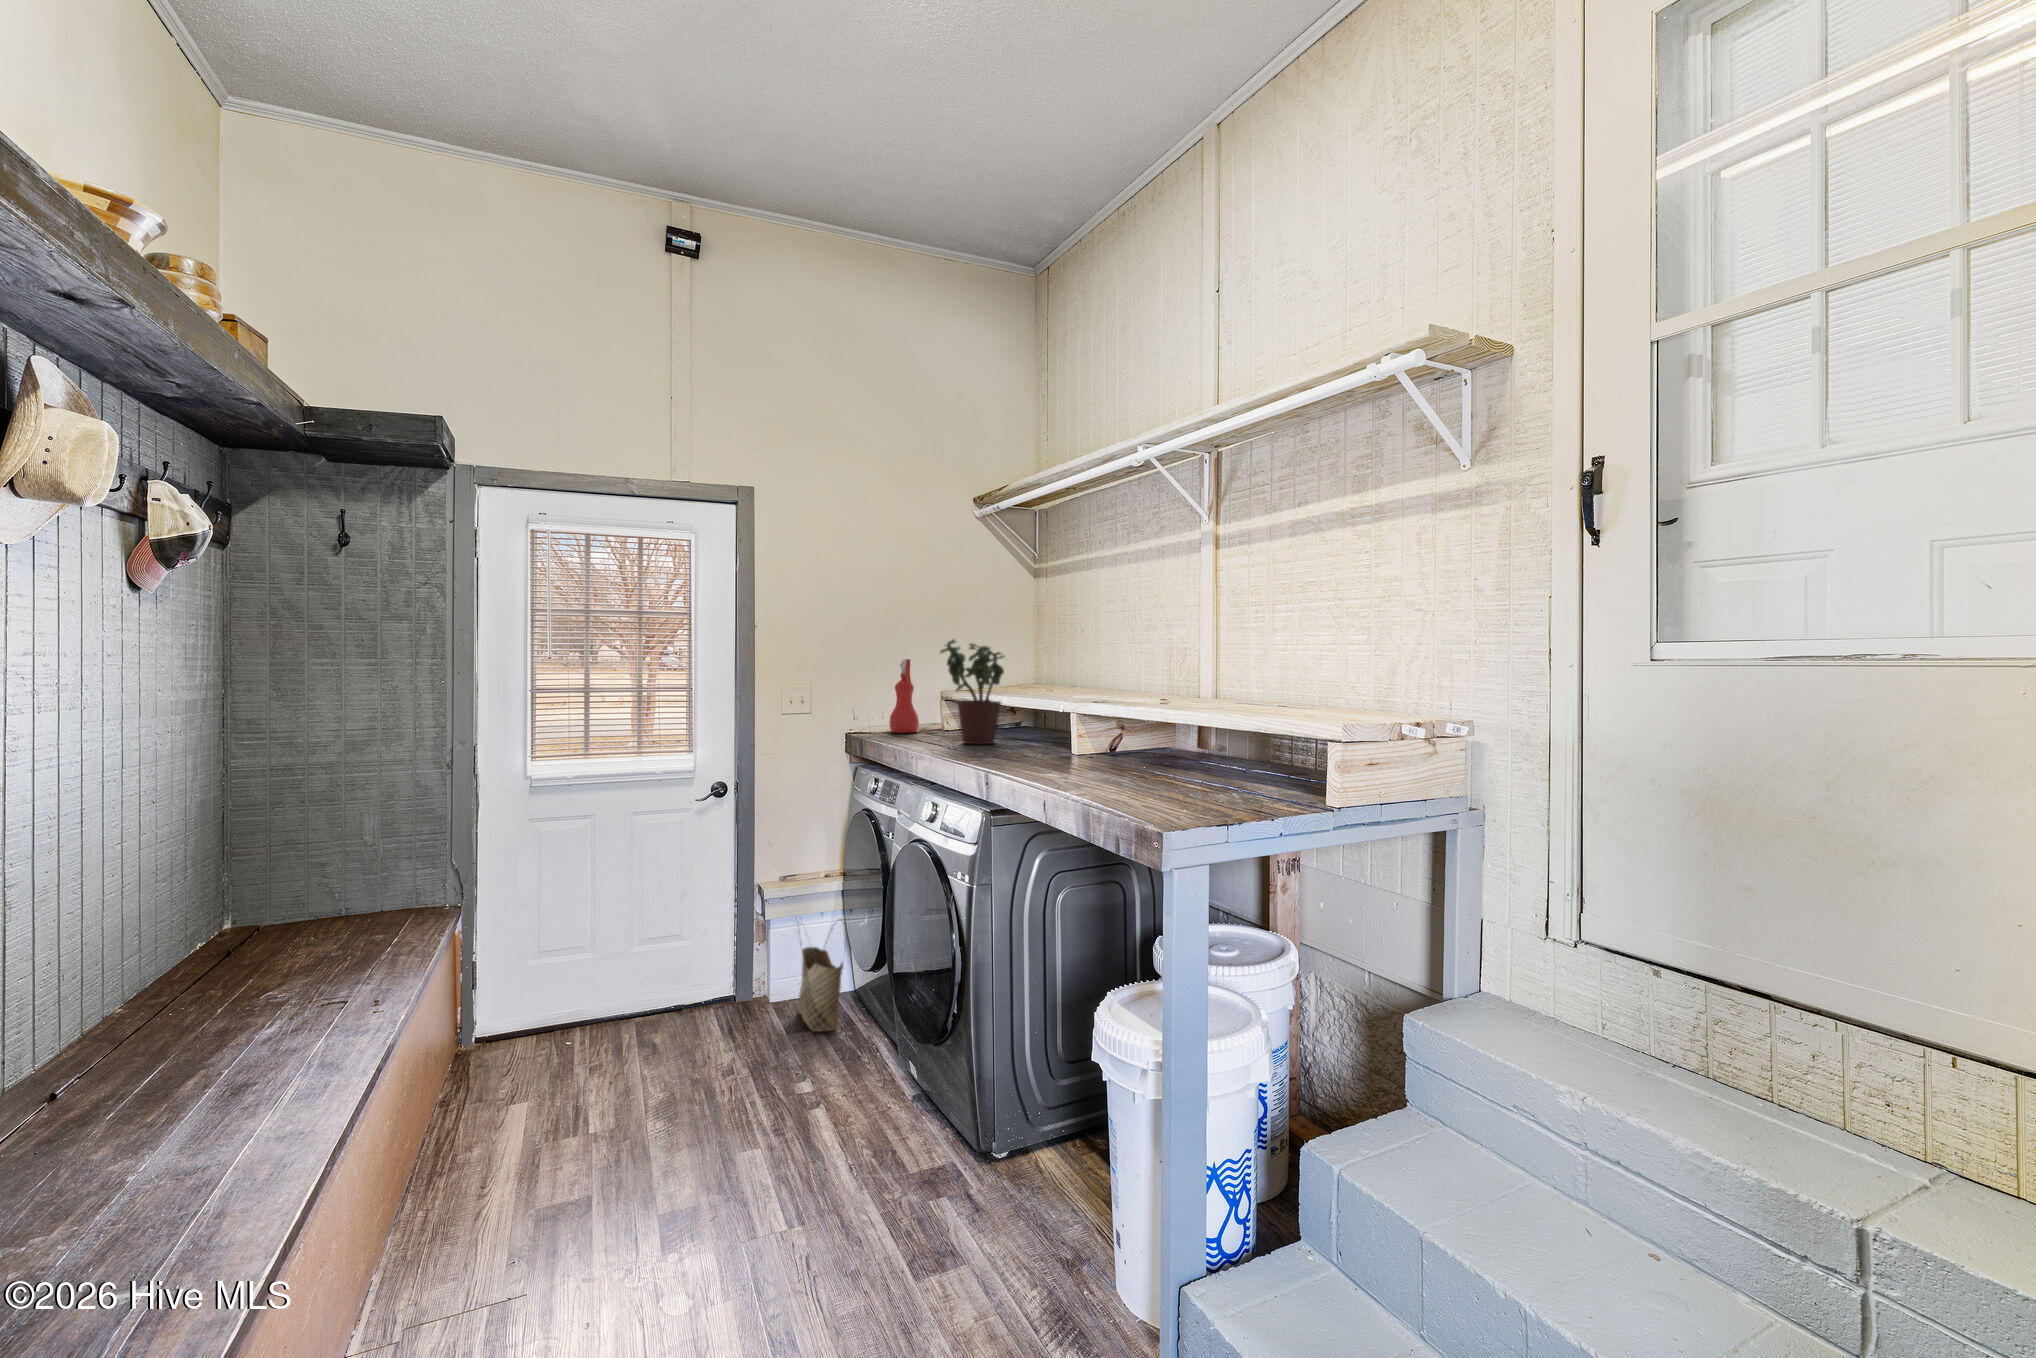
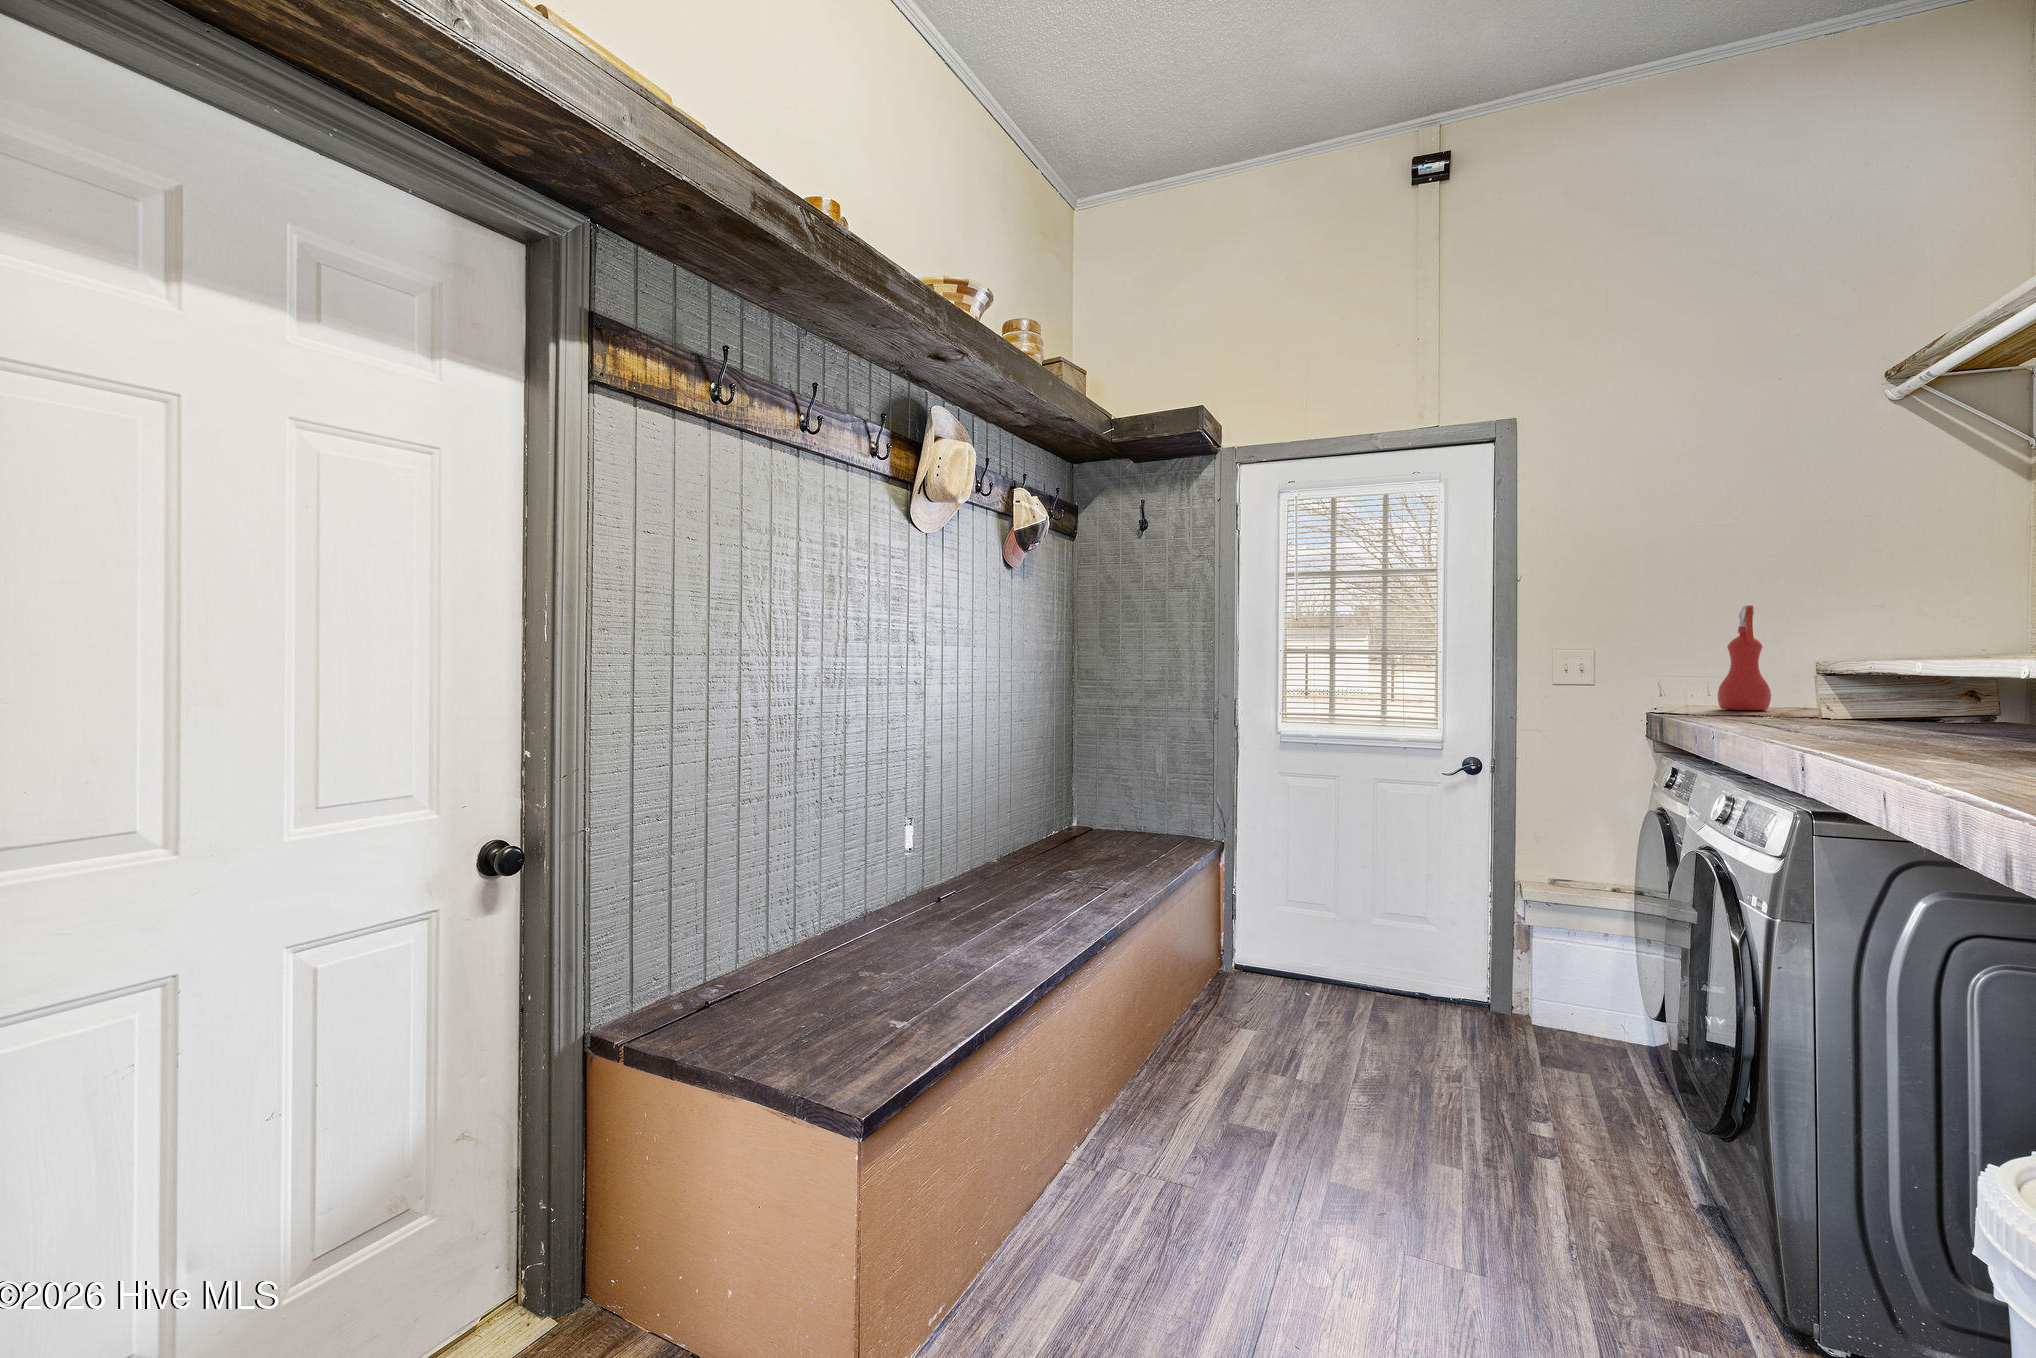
potted plant: present [940,639,1004,744] -> none [1790,565,1930,725]
woven basket: present [798,924,843,1031] -> none [1559,933,1629,1083]

